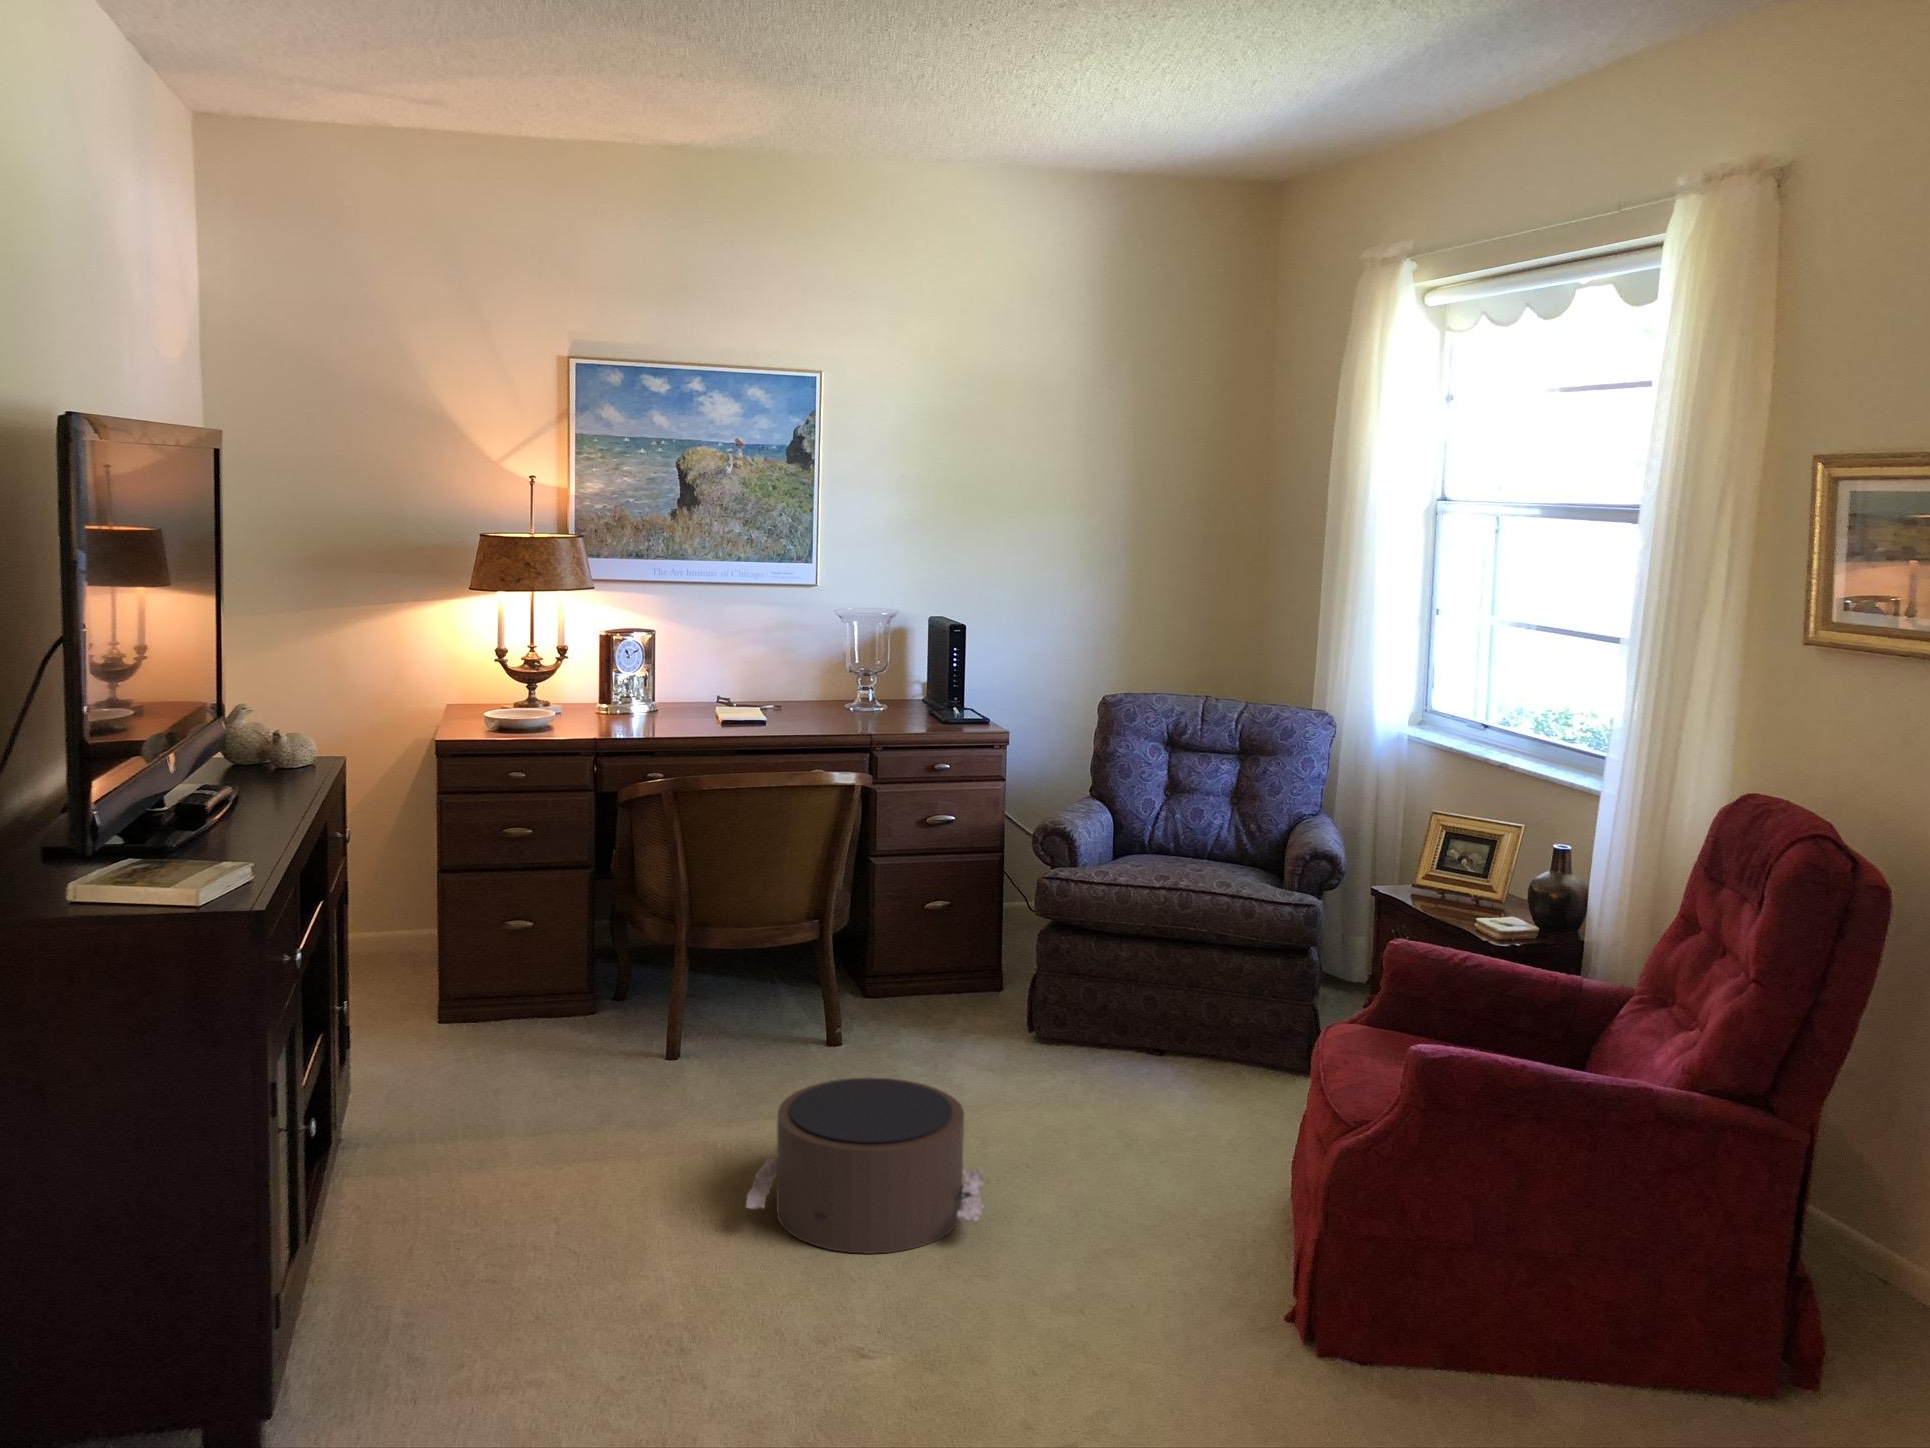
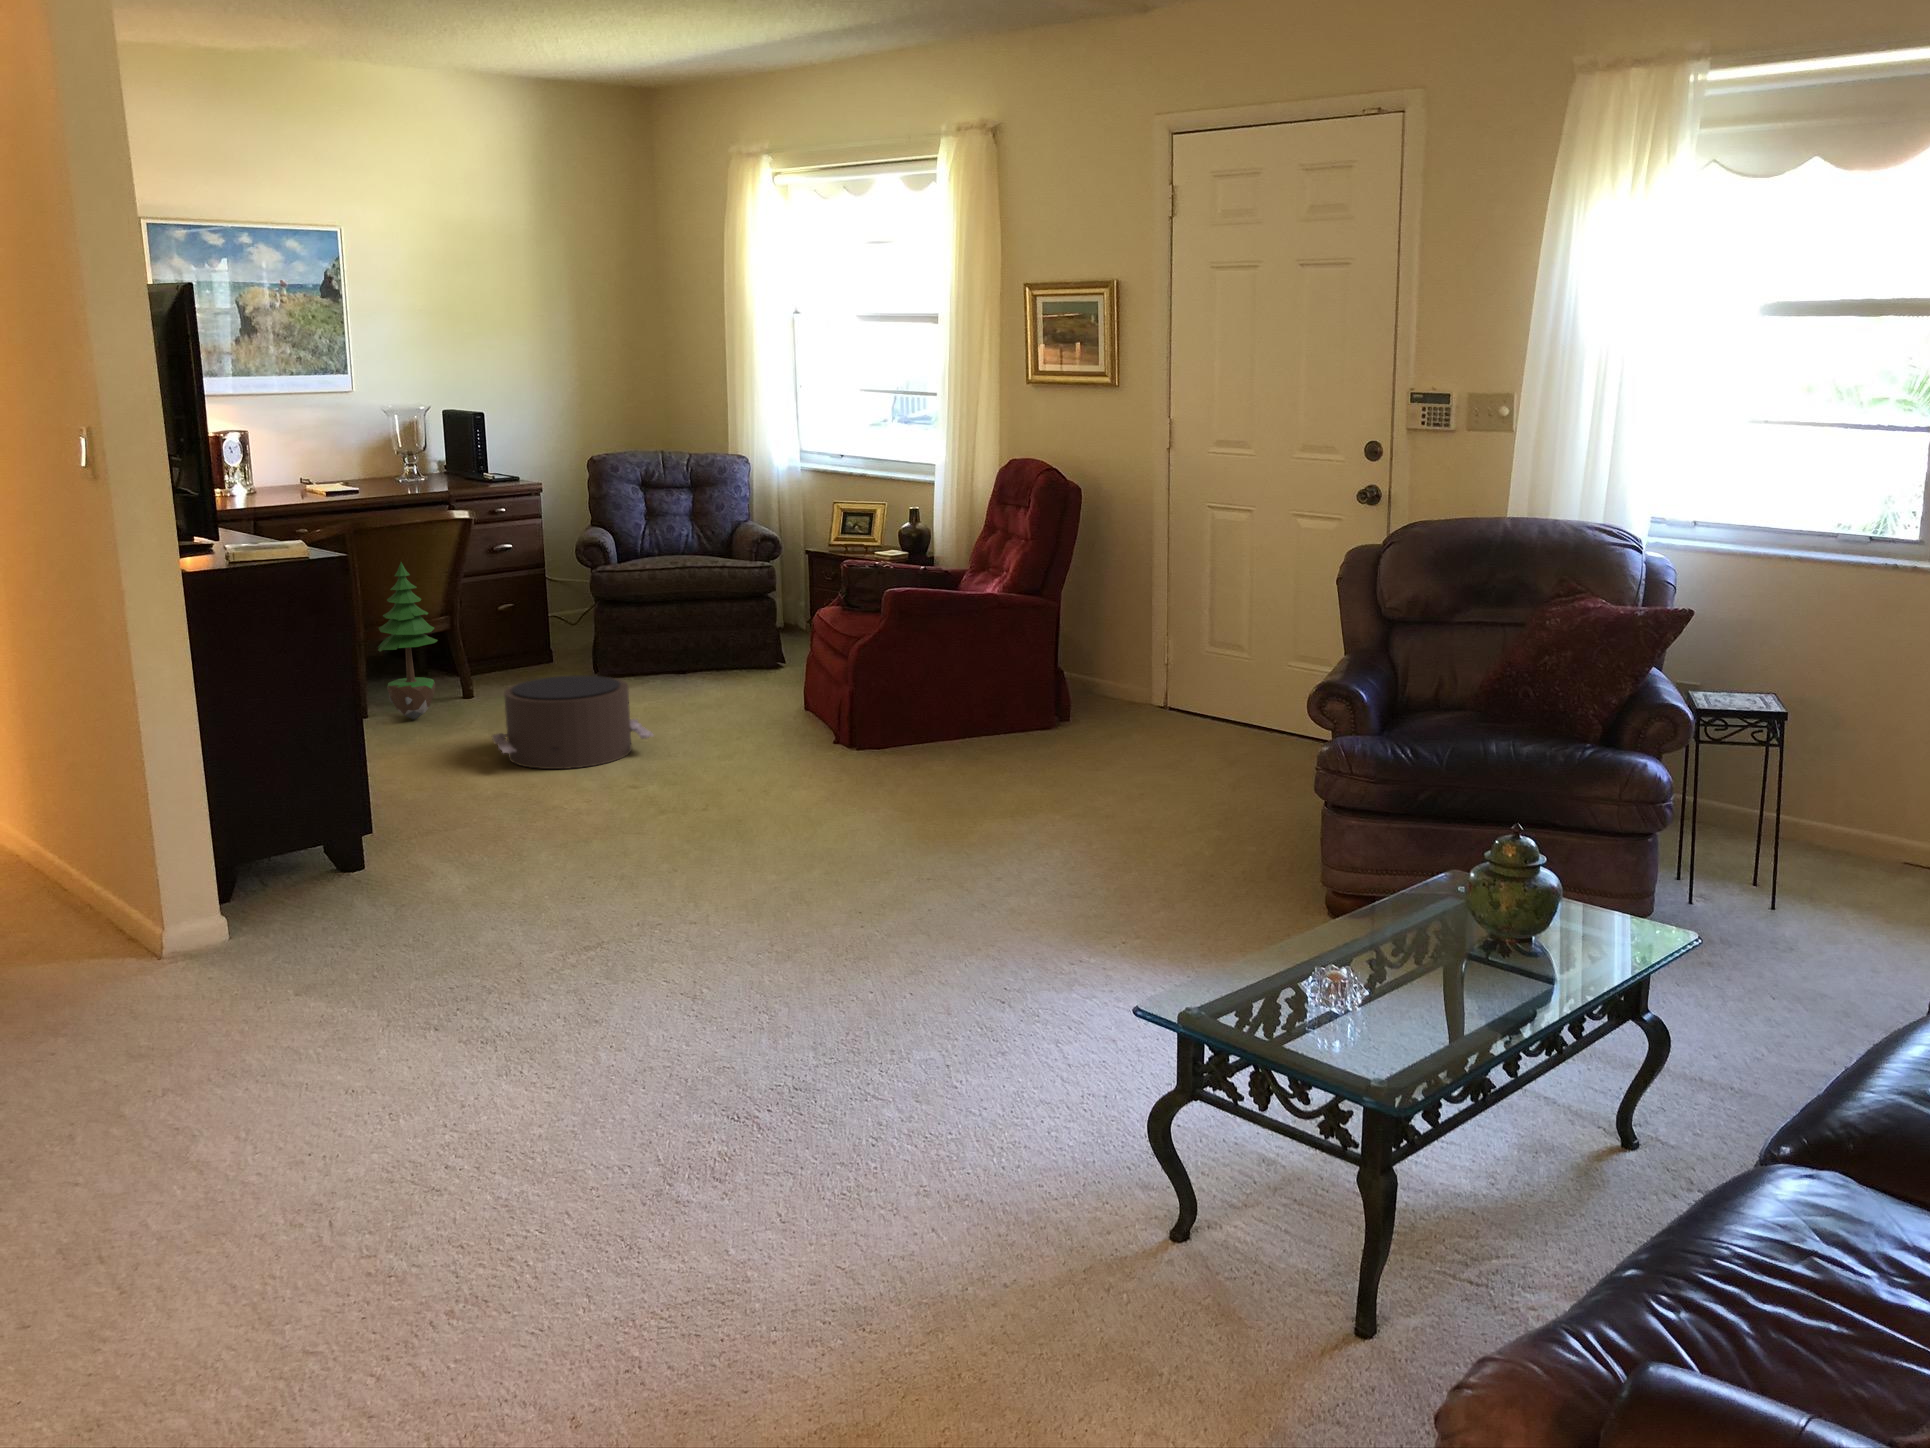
potted tree: none [702,855,785,1075] -> present [378,562,438,719]

